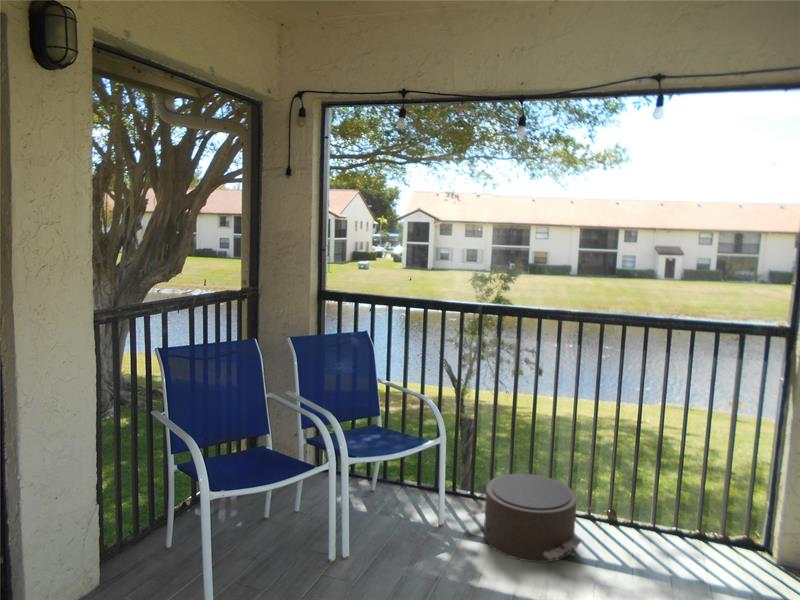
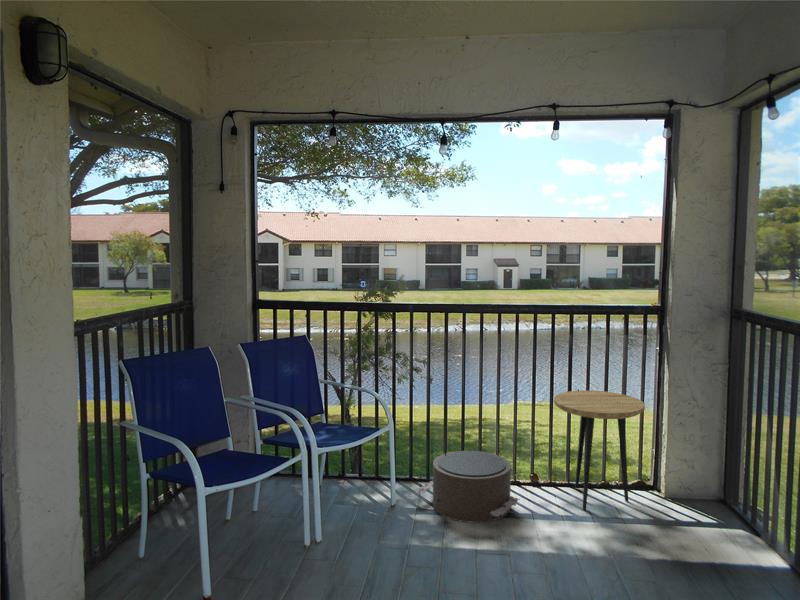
side table: none [637,419,754,564] -> present [554,390,645,510]

